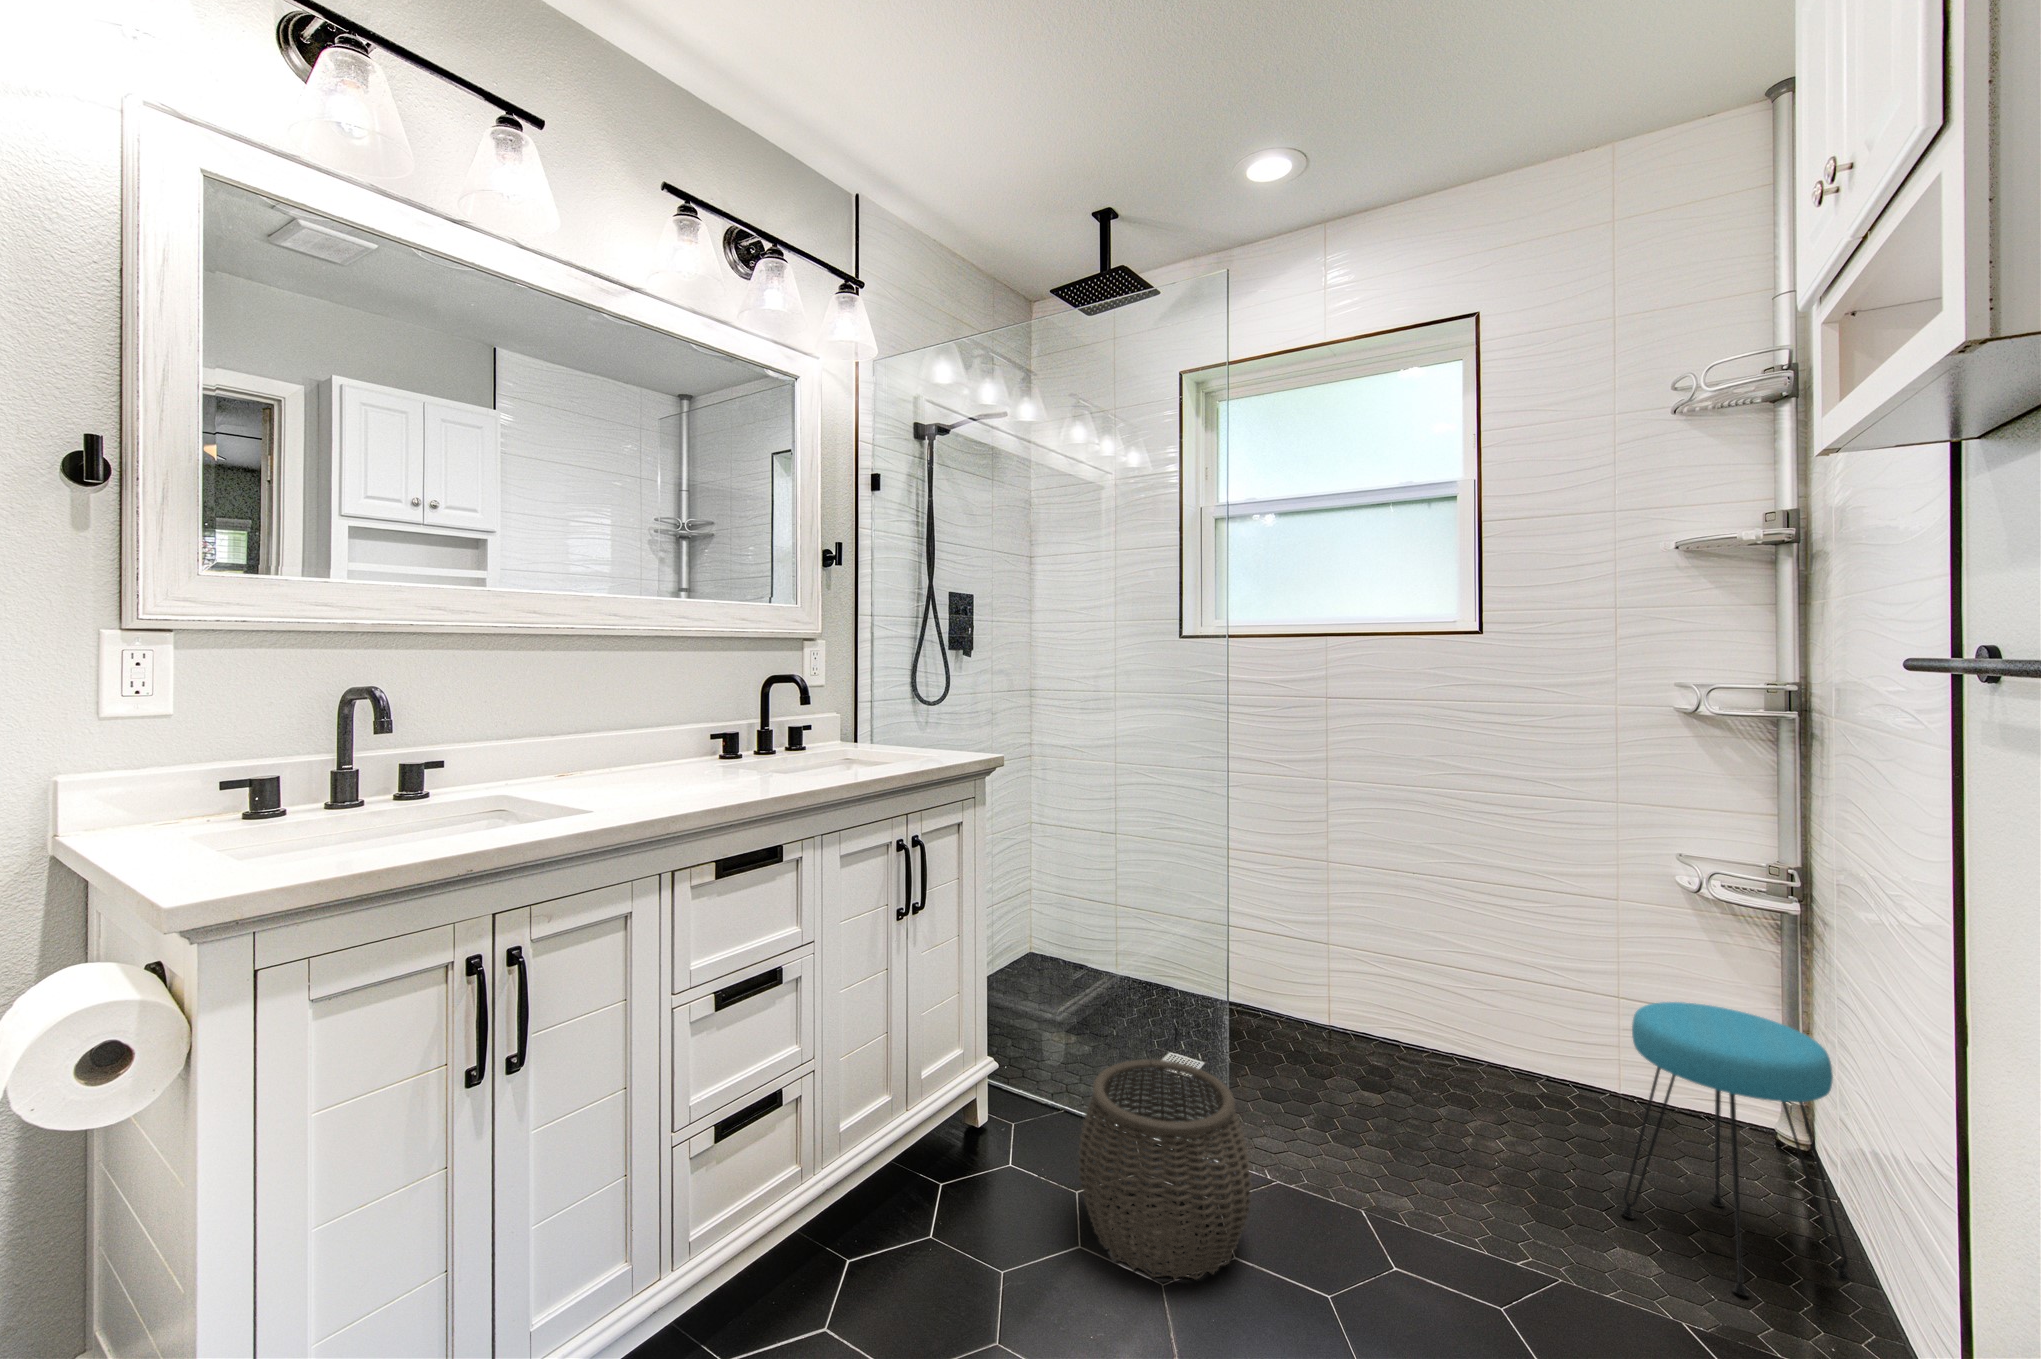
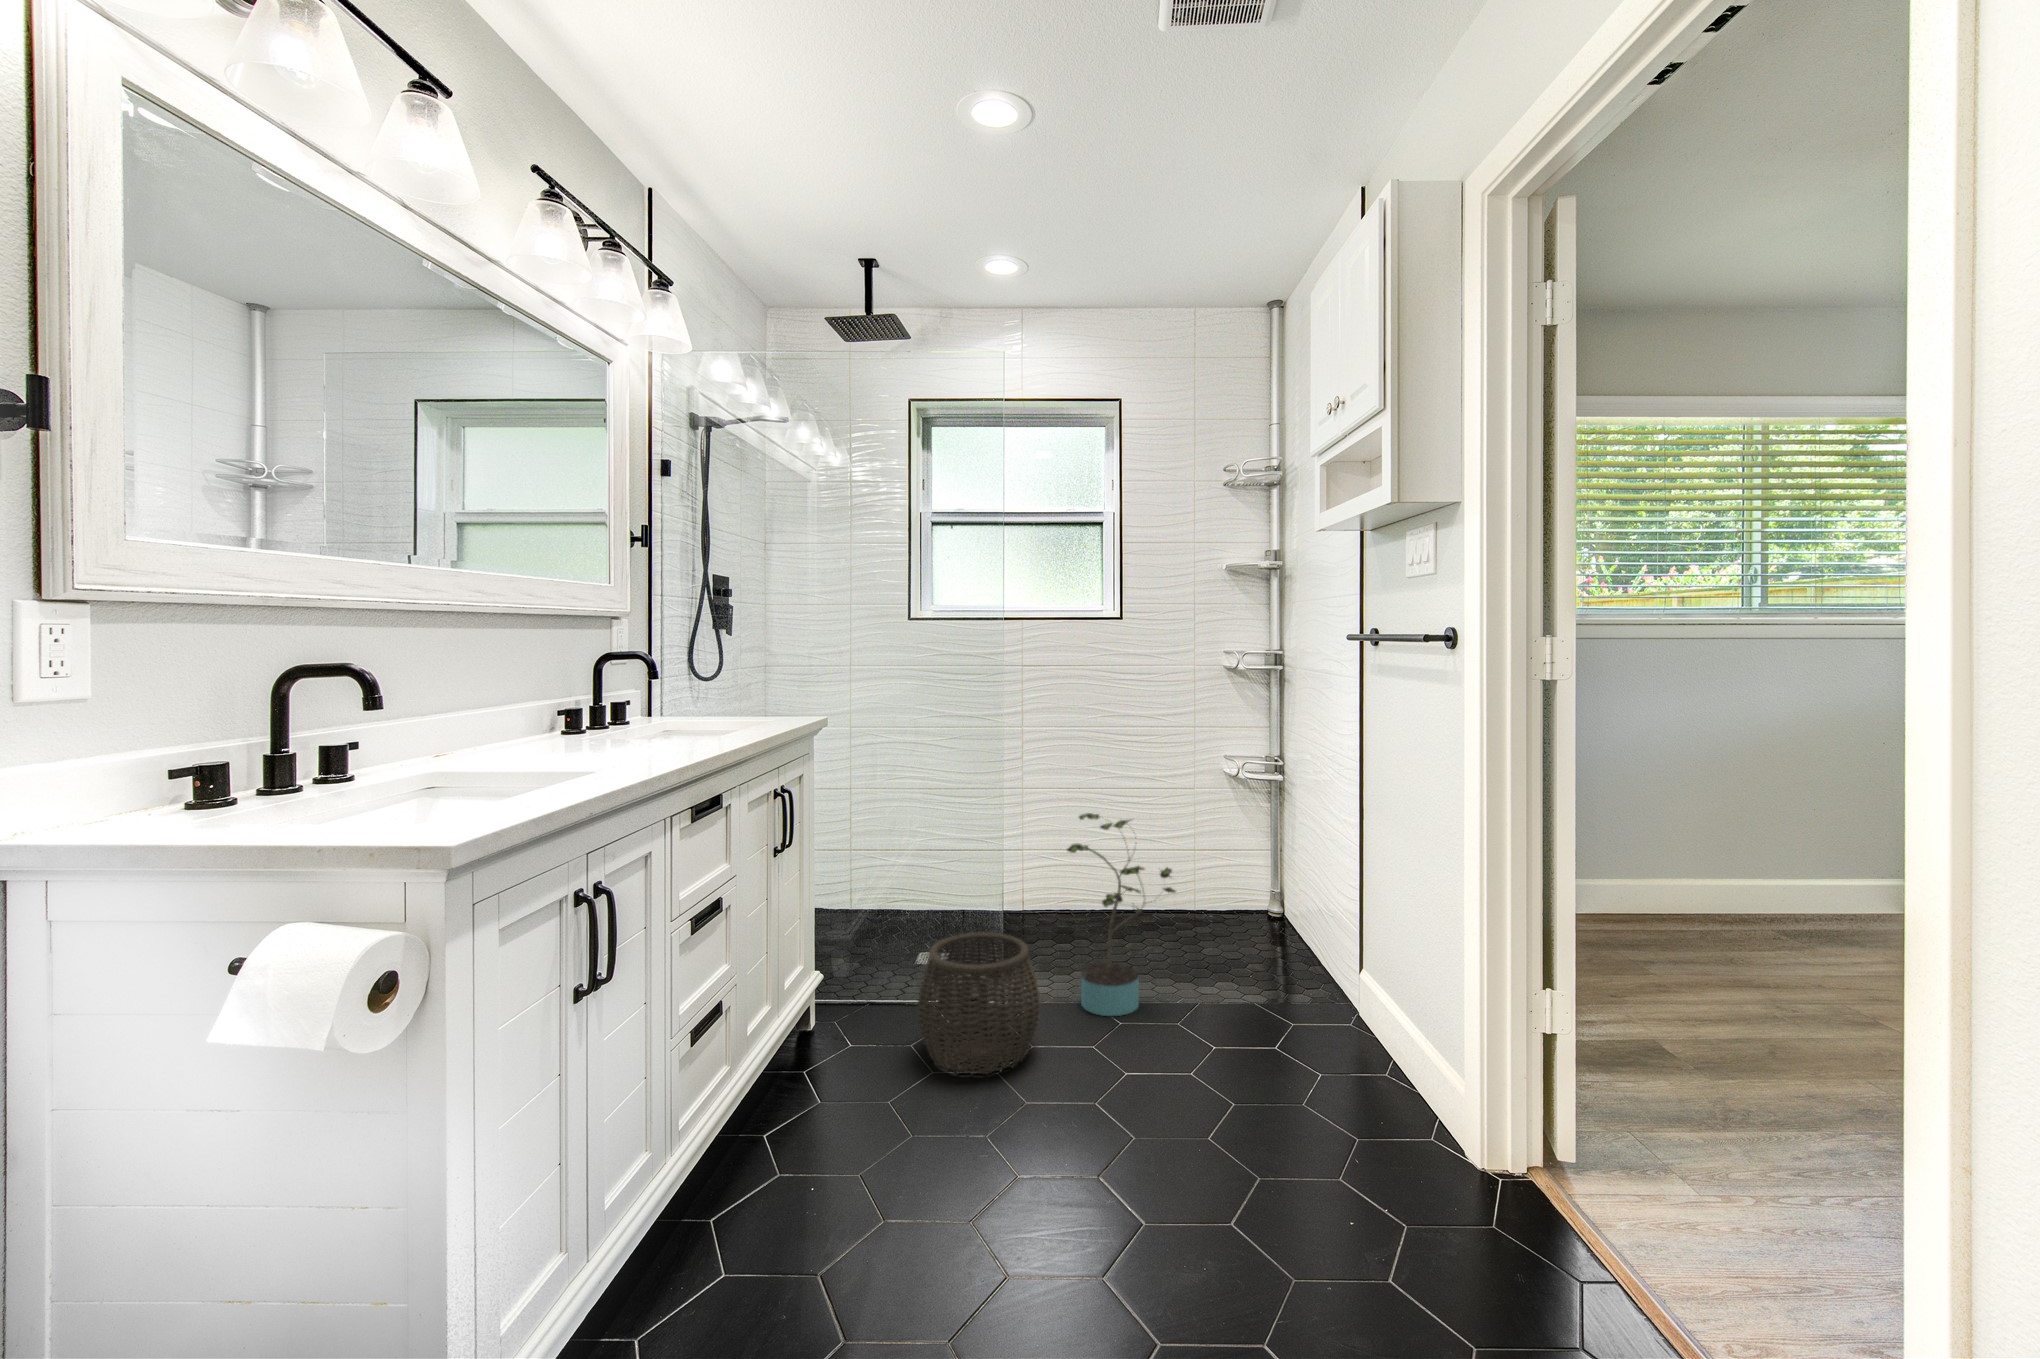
potted plant: none [1315,921,1516,1251] -> present [1067,813,1176,1016]
stool: present [1621,1002,1852,1296] -> none [1213,837,1312,986]

